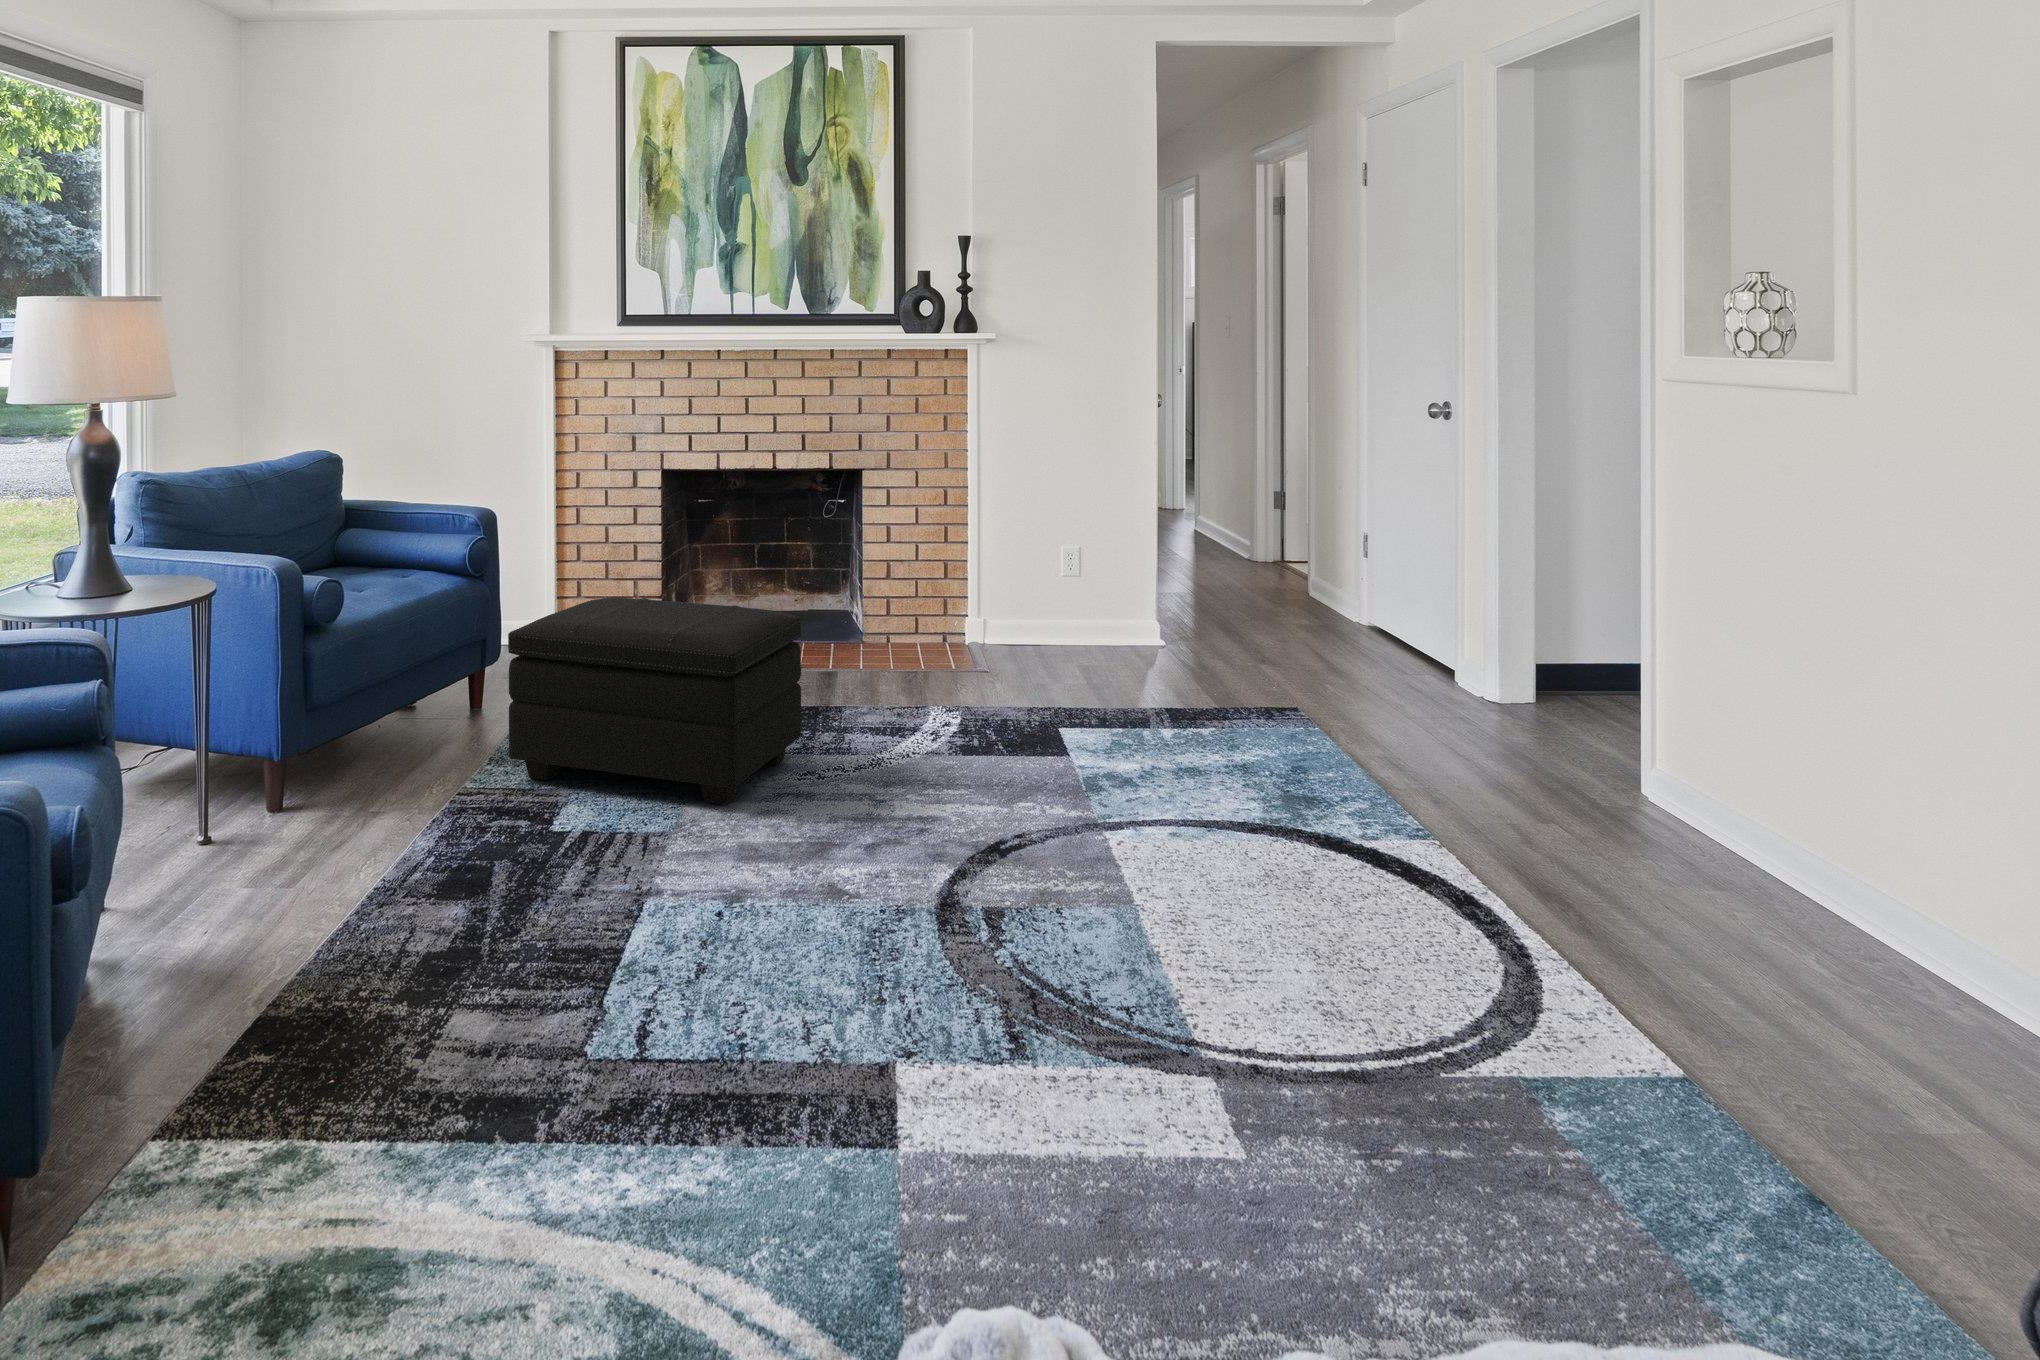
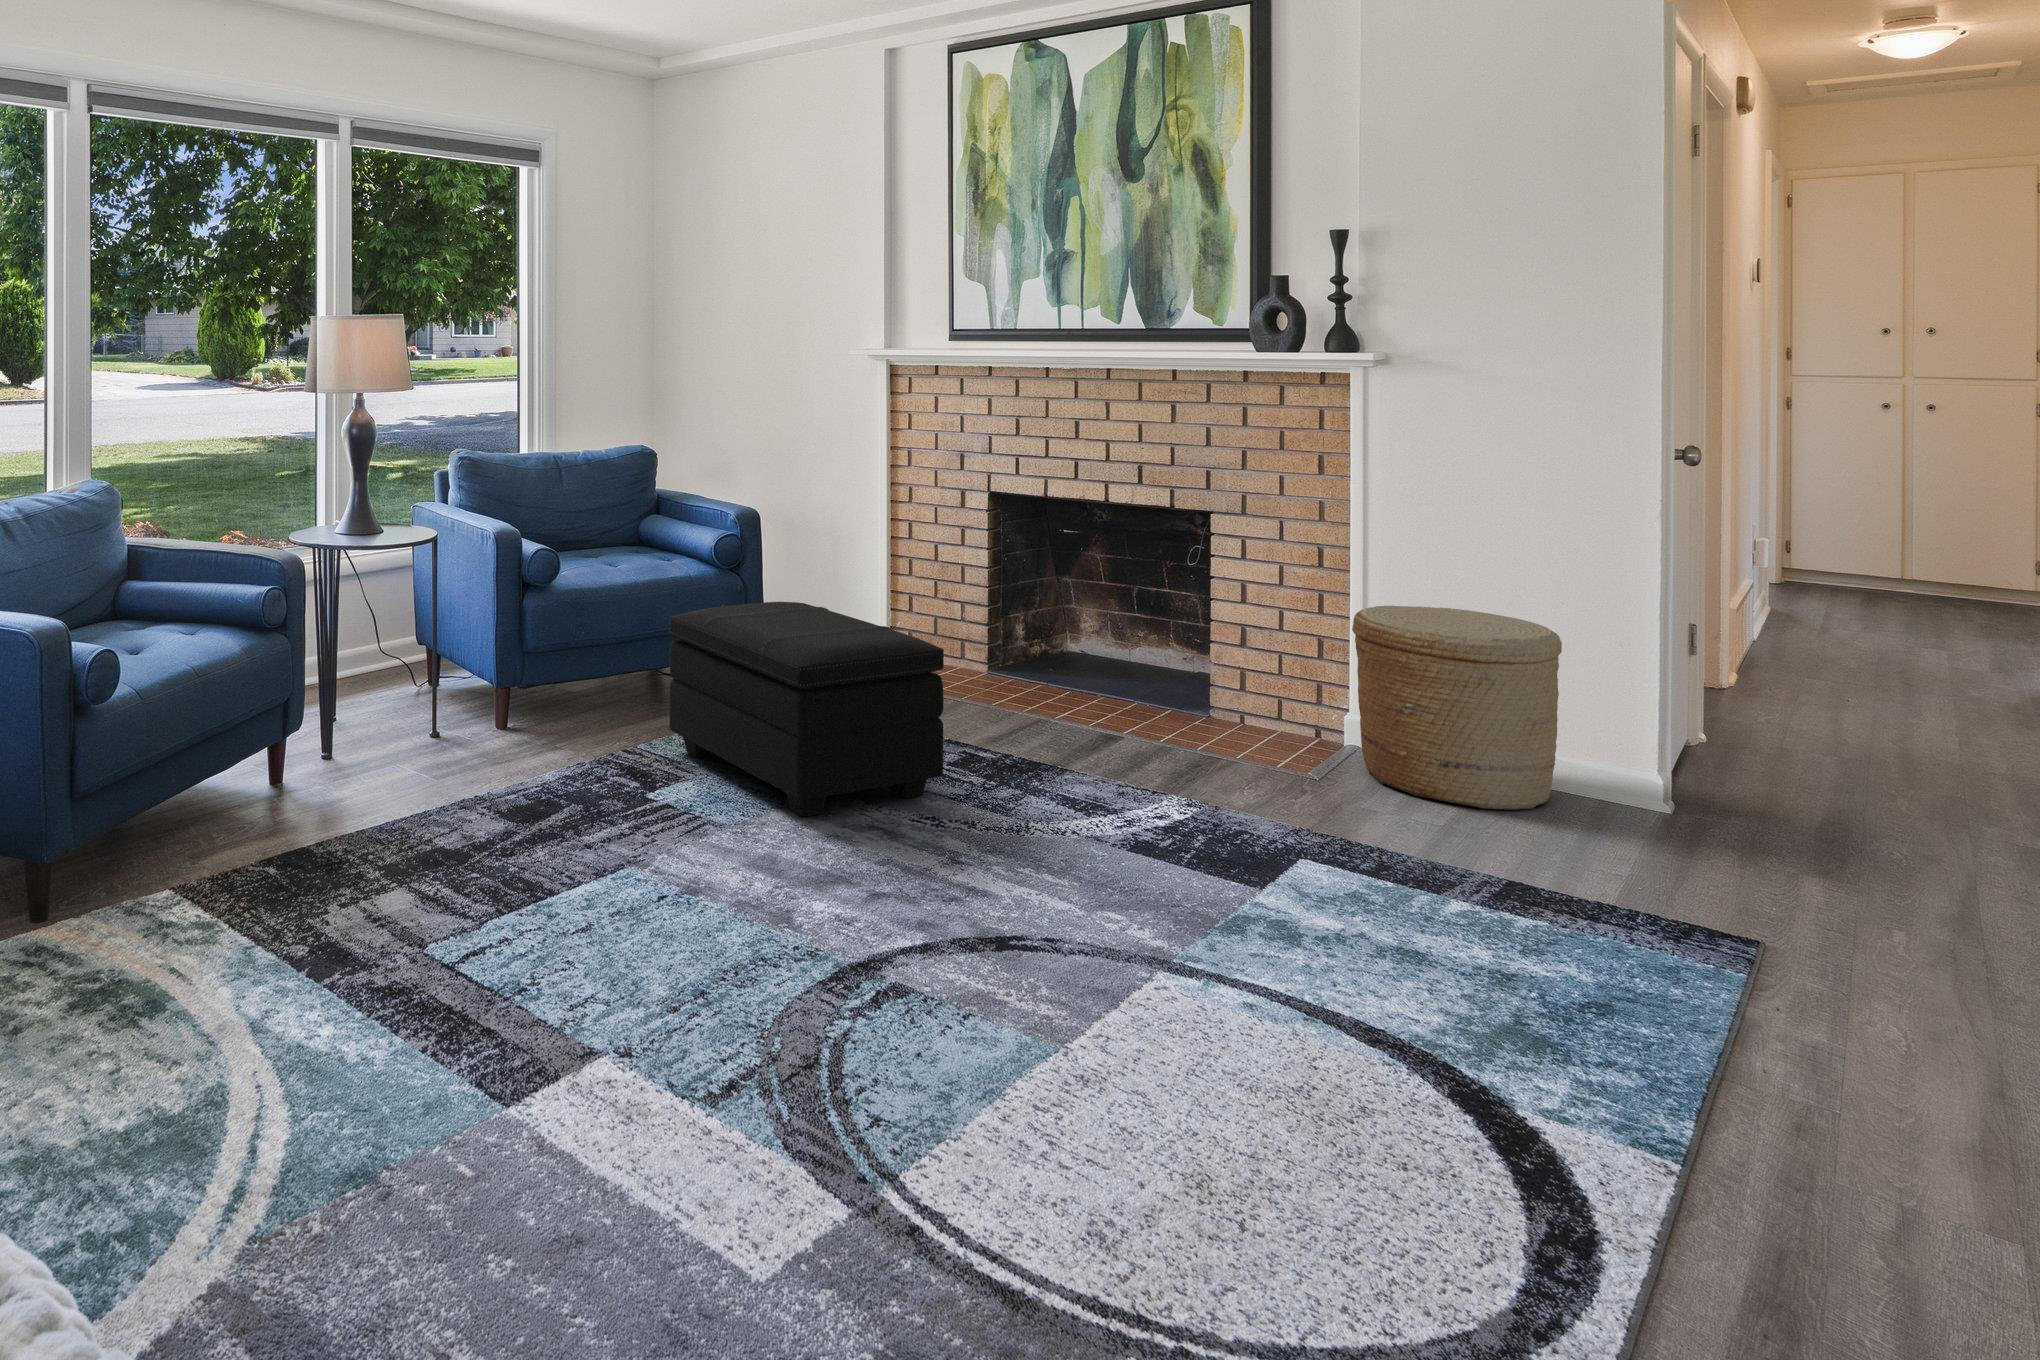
woven basket: none [1001,529,1130,673] -> present [1352,606,1562,810]

